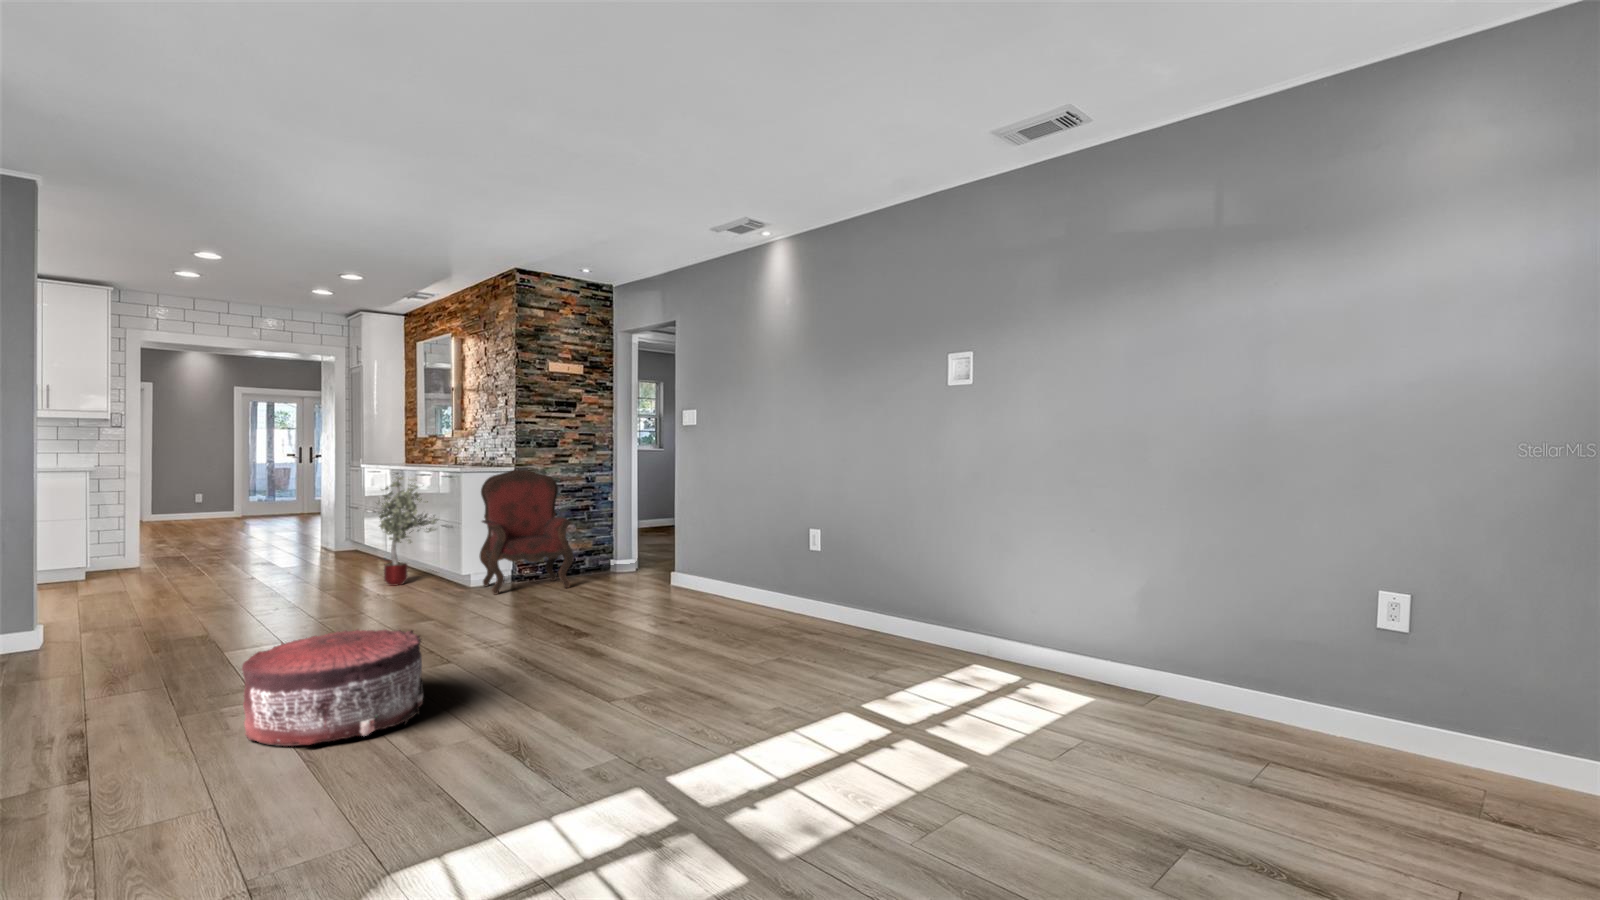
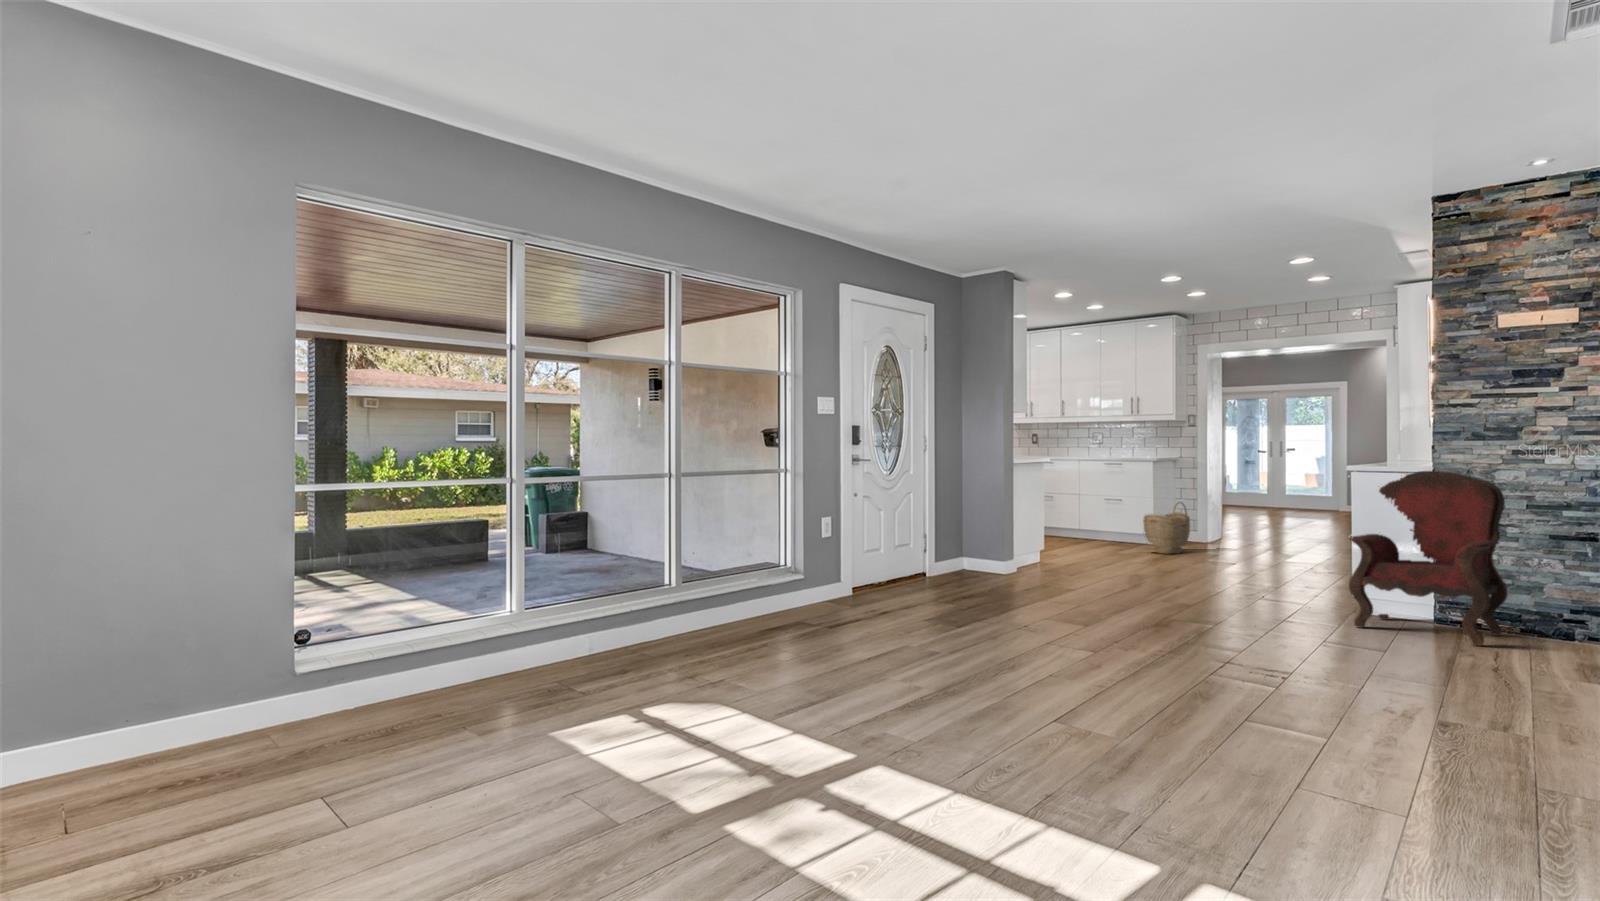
potted tree: present [378,477,438,586] -> none [1273,476,1351,599]
woven basket: none [95,510,156,576] -> present [1143,502,1190,554]
pouf: present [242,629,423,746] -> none [873,584,997,668]

